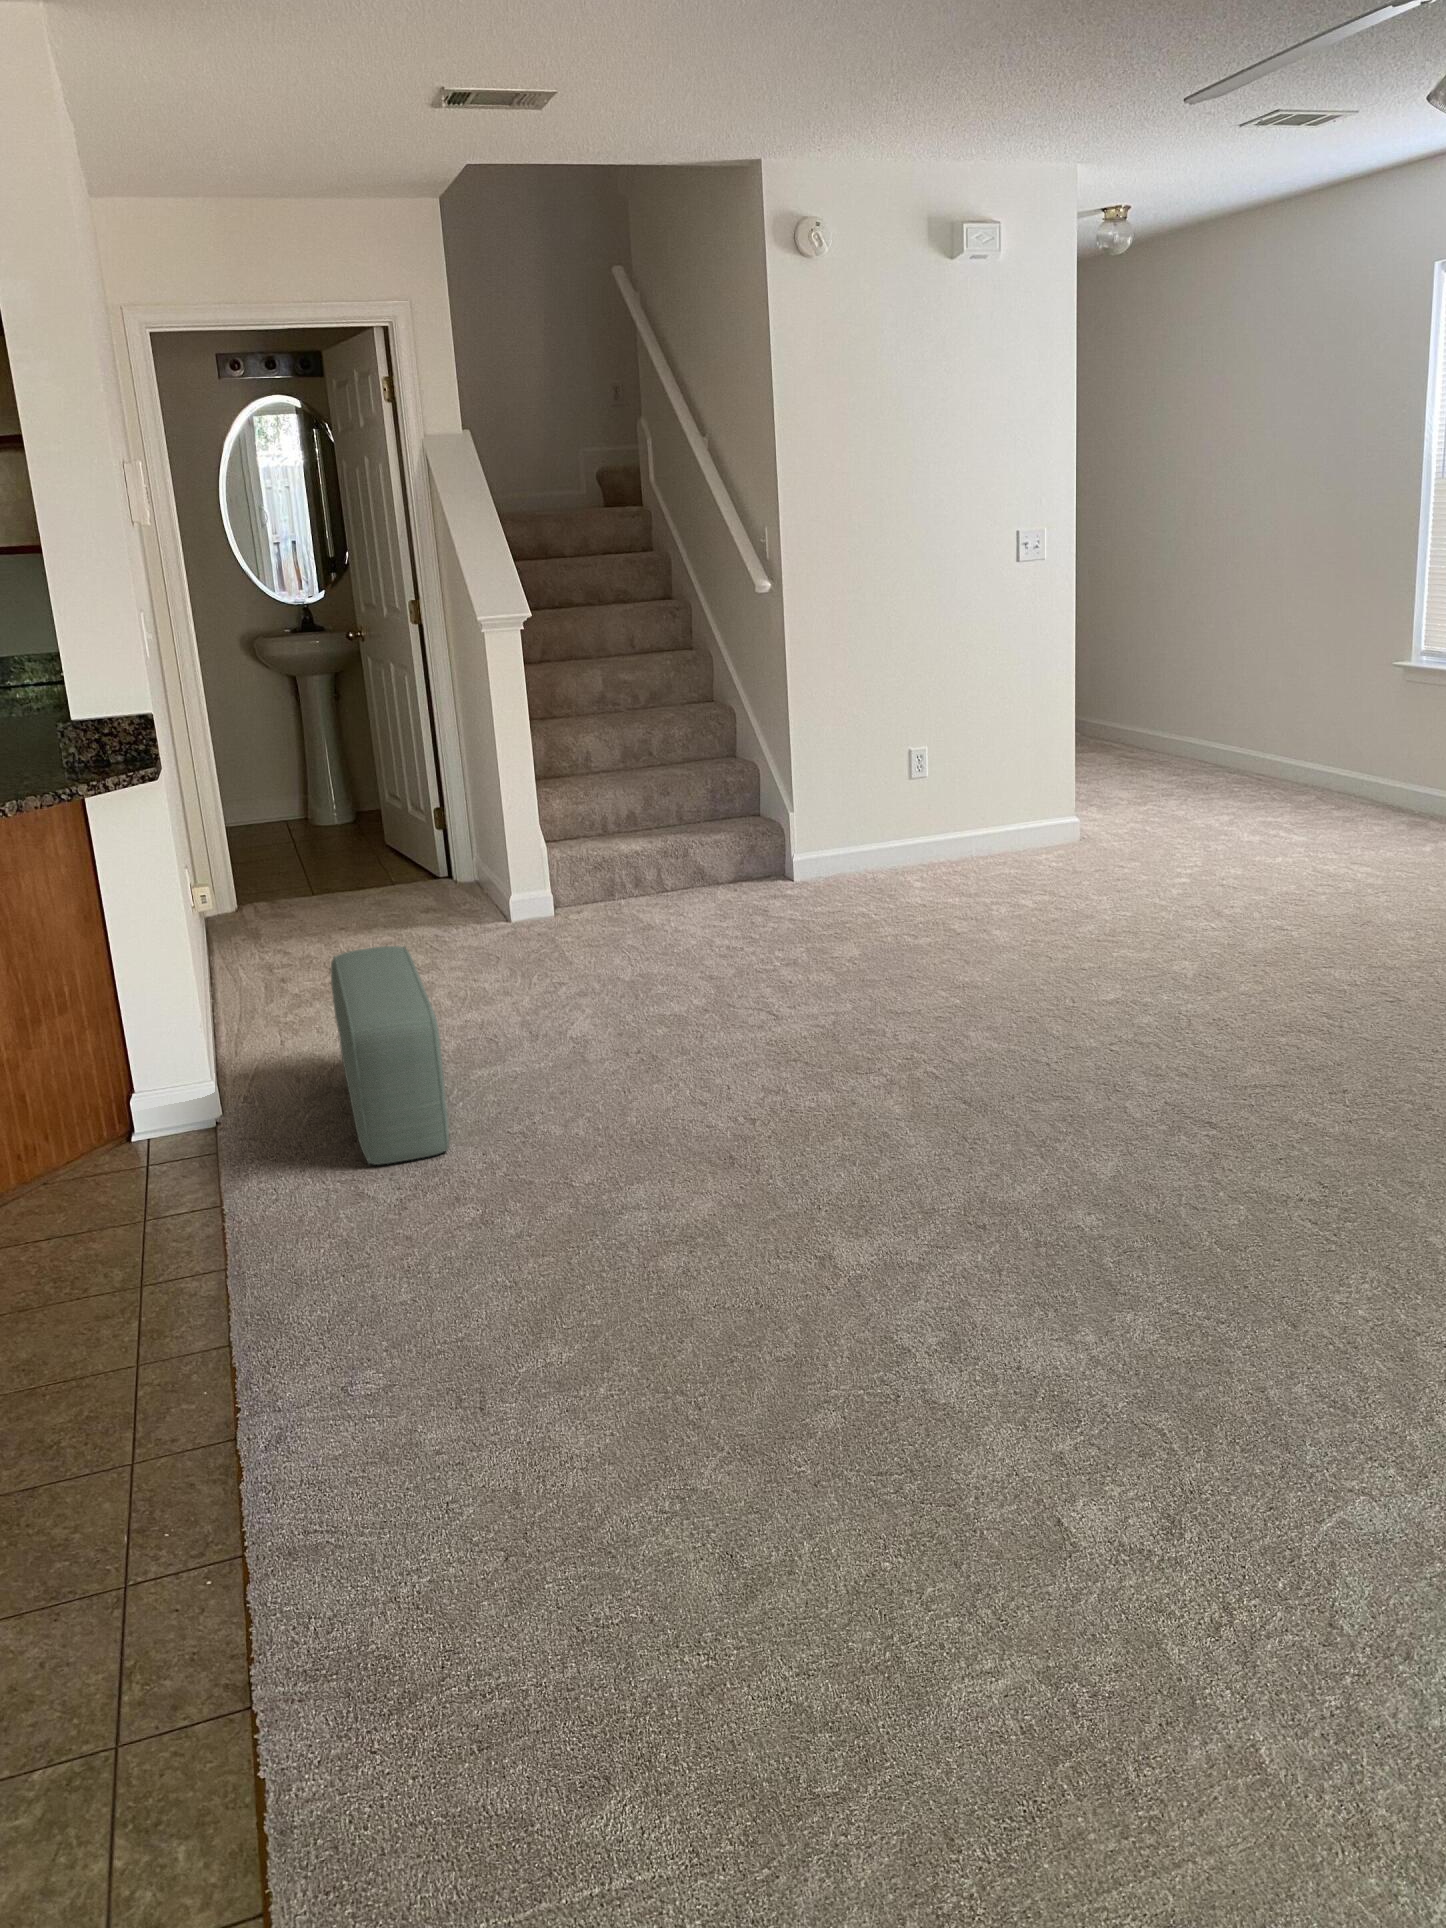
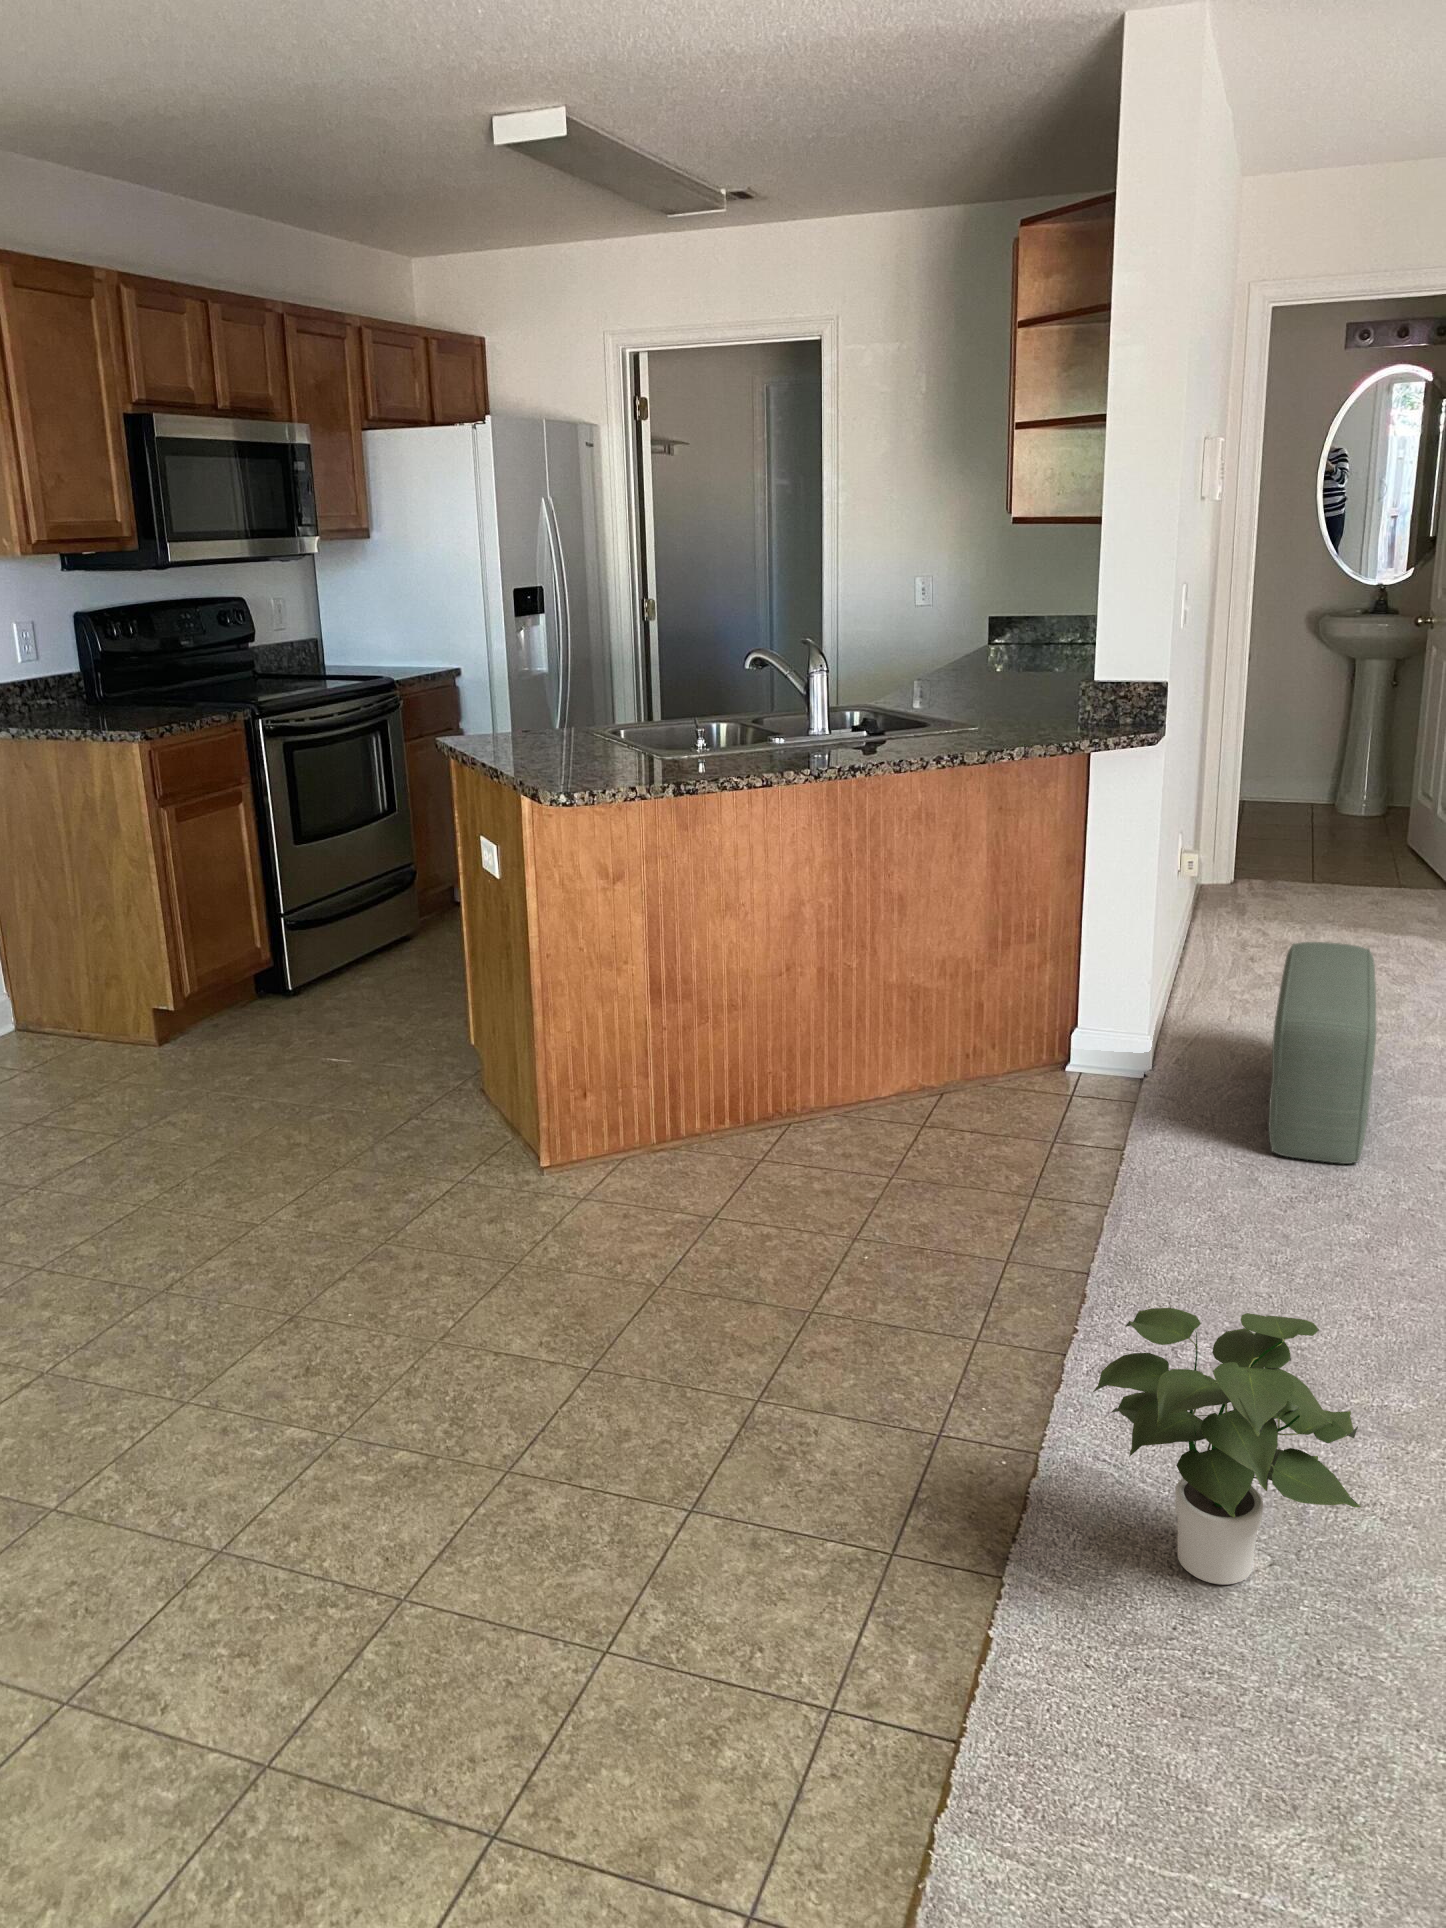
potted plant: none [300,1312,578,1606] -> present [1093,1308,1361,1585]

